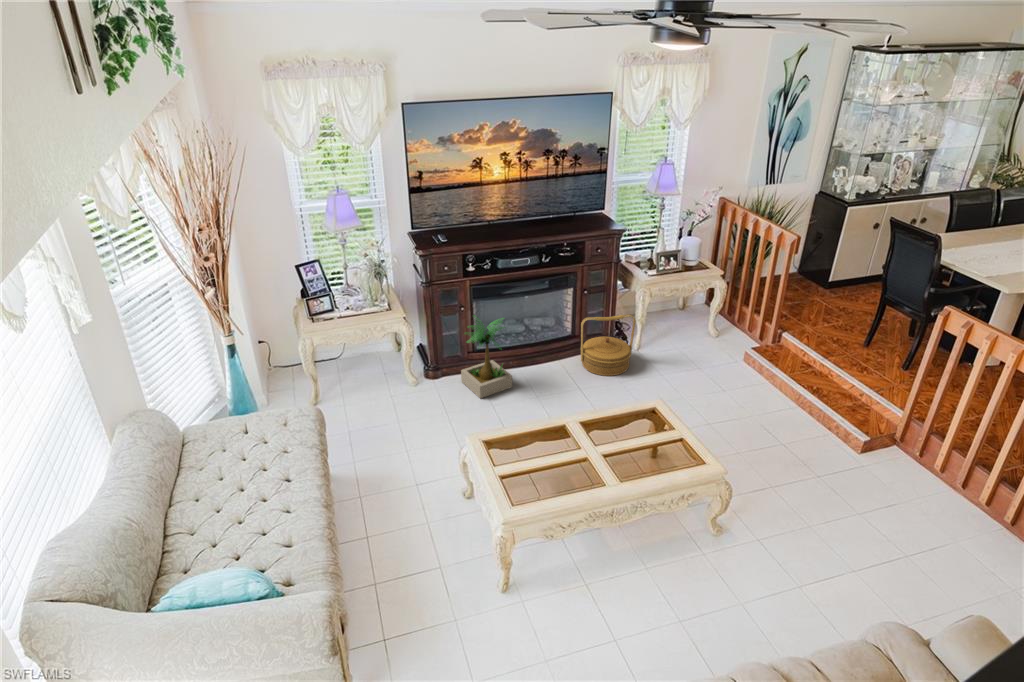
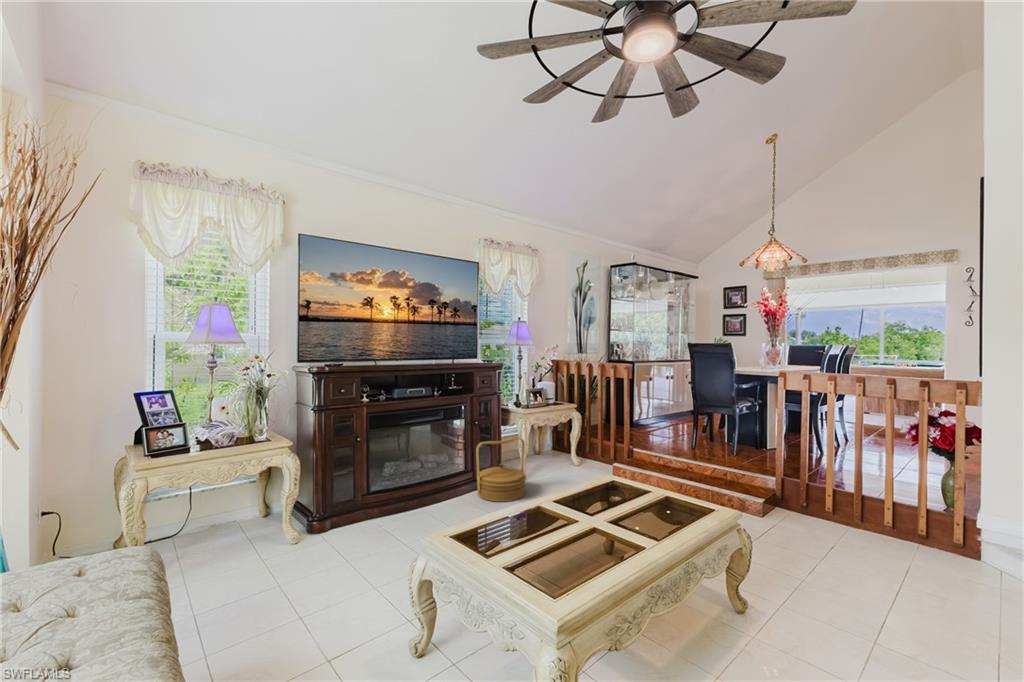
potted plant: present [461,315,512,398] -> none [345,441,410,546]

